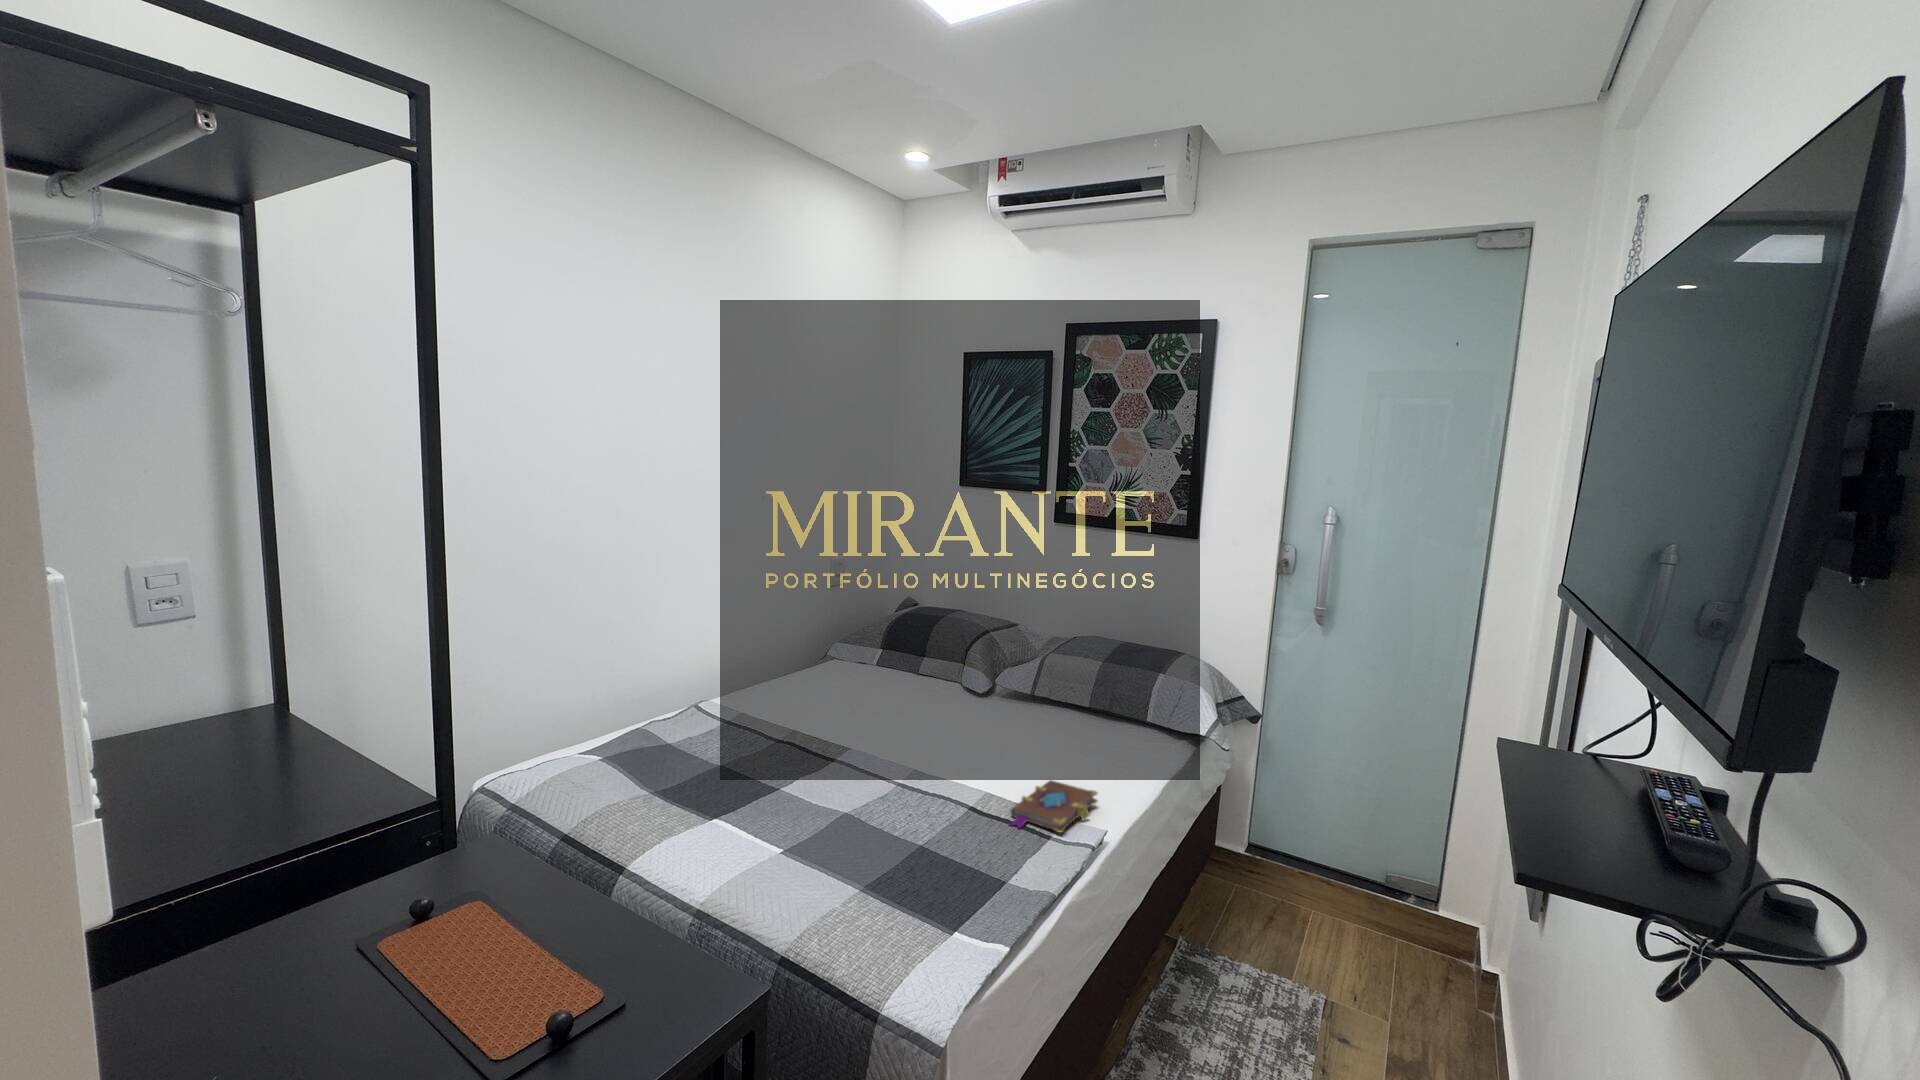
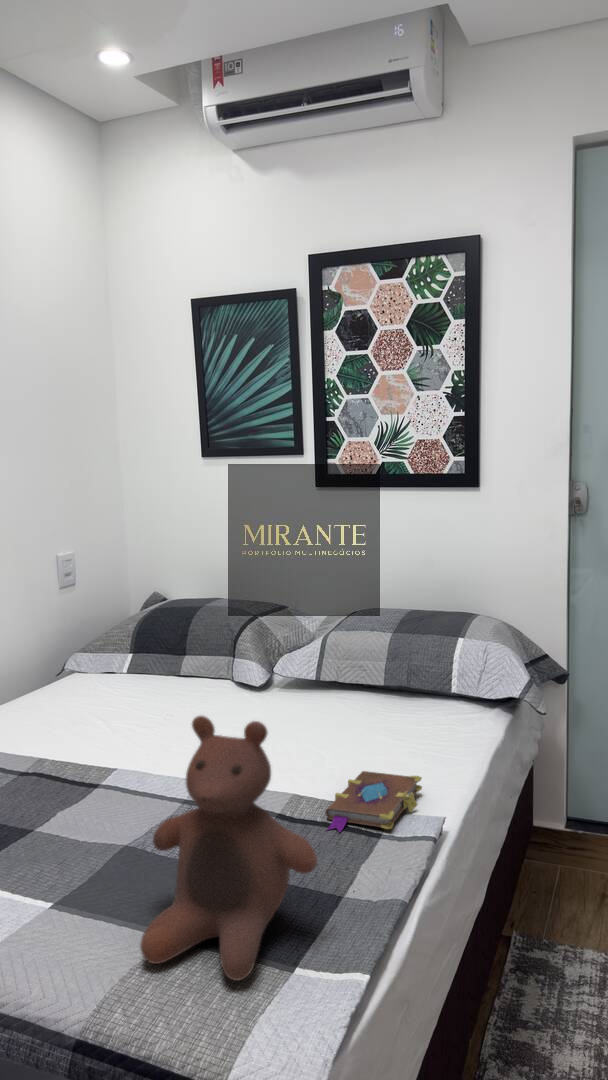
stuffed bear: none [838,722,983,934] -> present [140,716,317,981]

